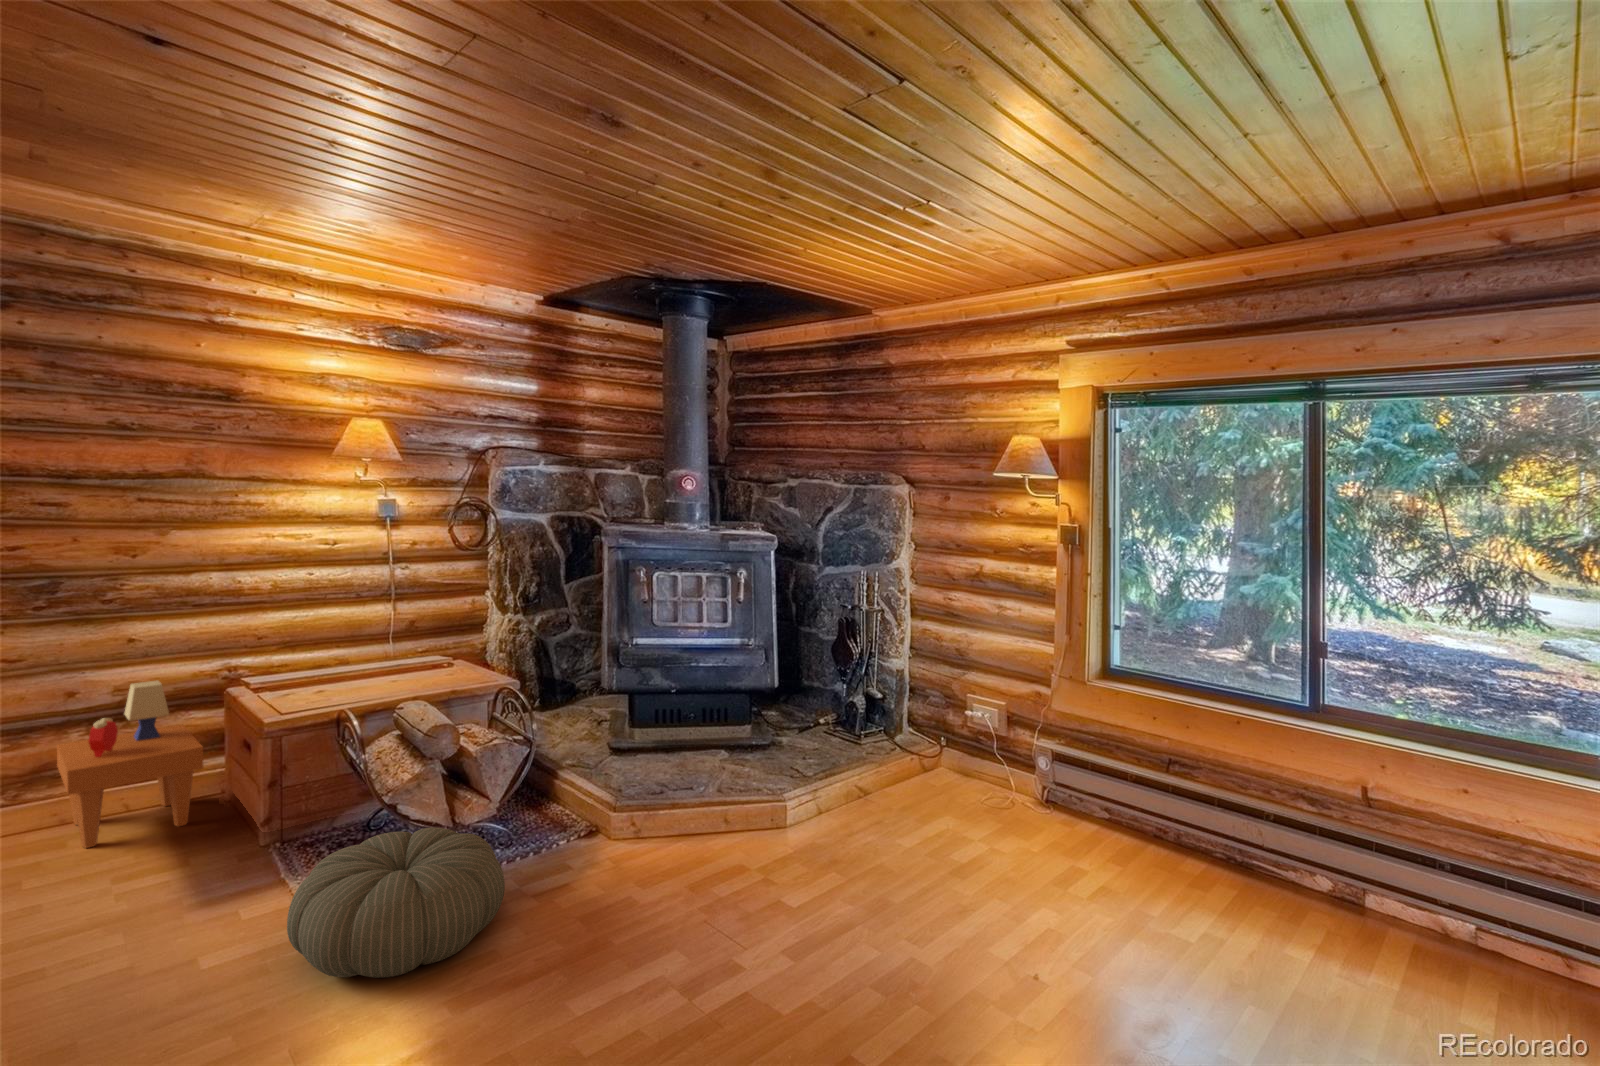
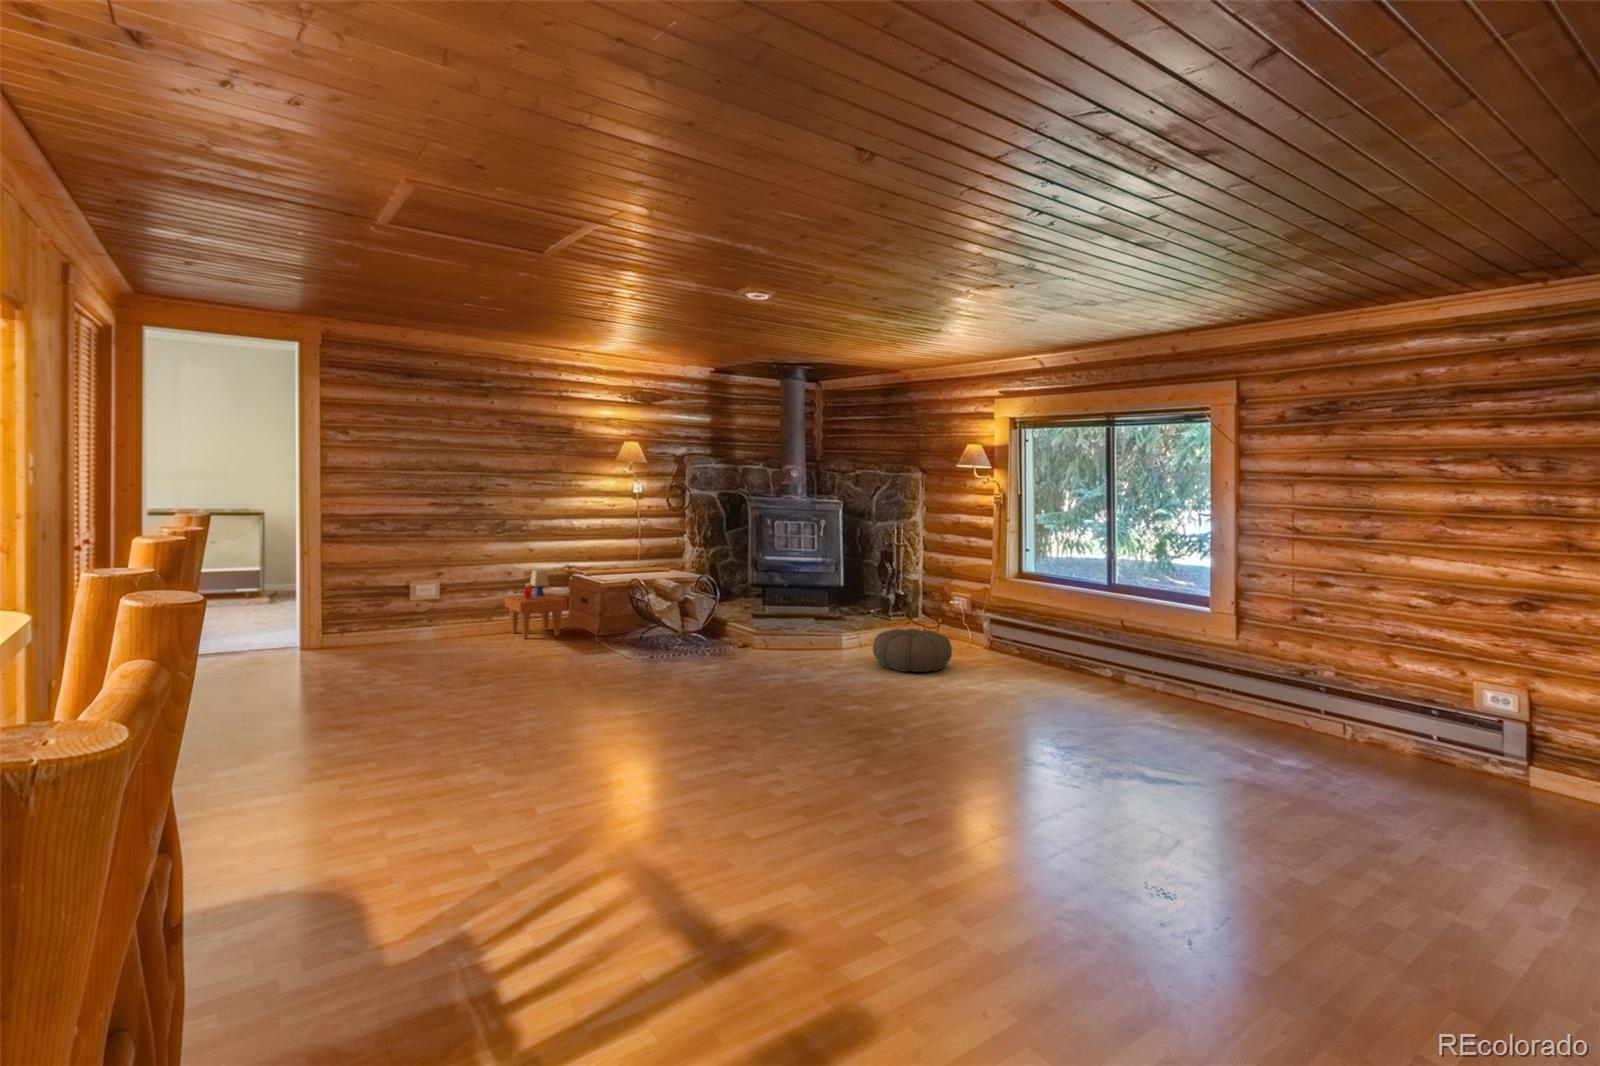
pouf: present [287,827,505,978] -> present [873,628,952,672]

